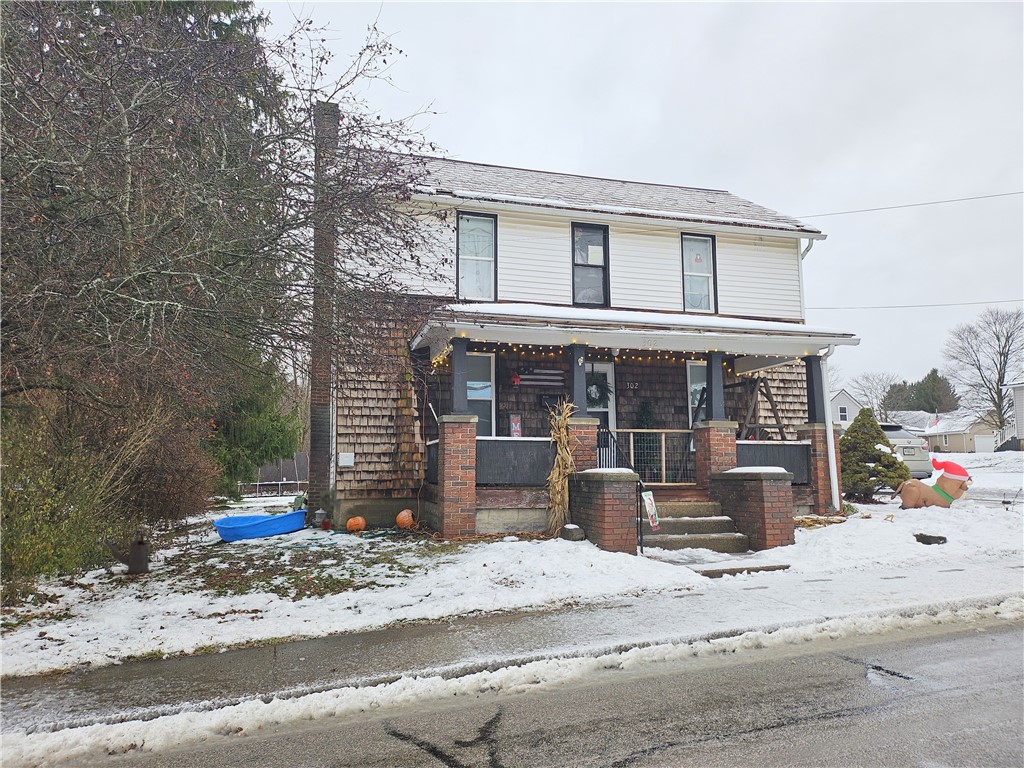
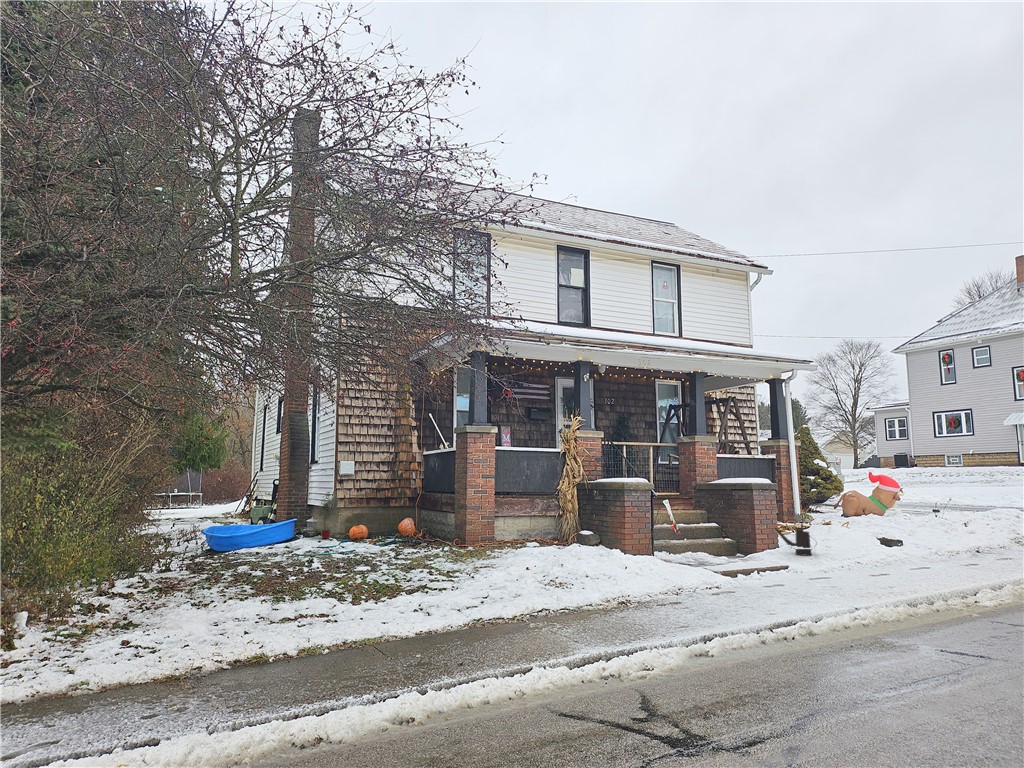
watering can: present [105,533,156,574] -> present [775,523,812,556]

